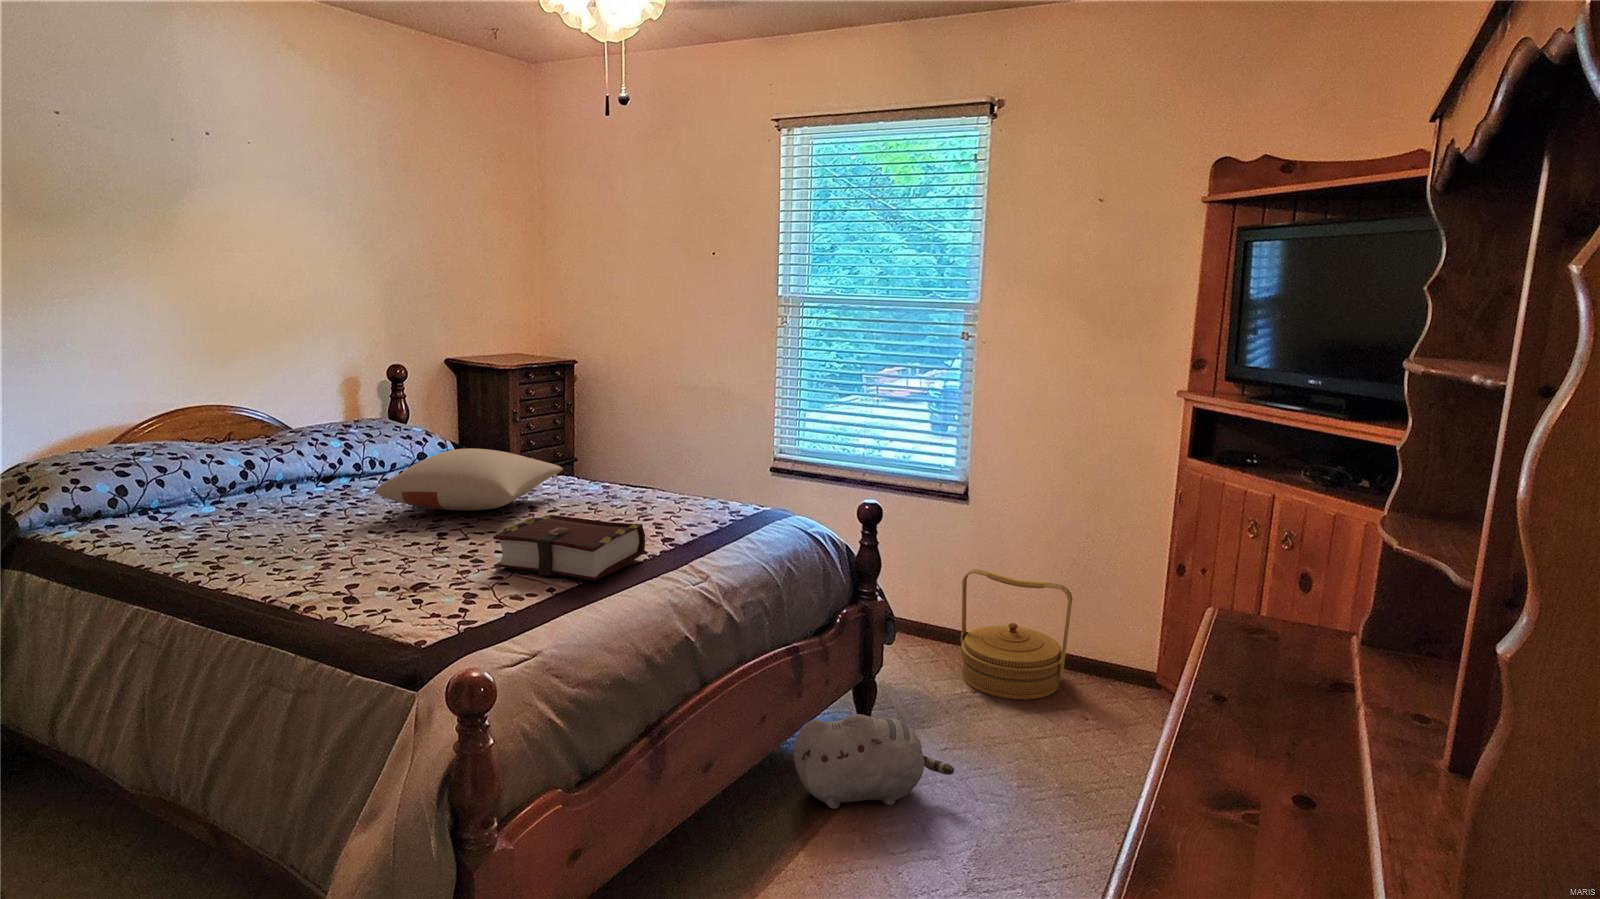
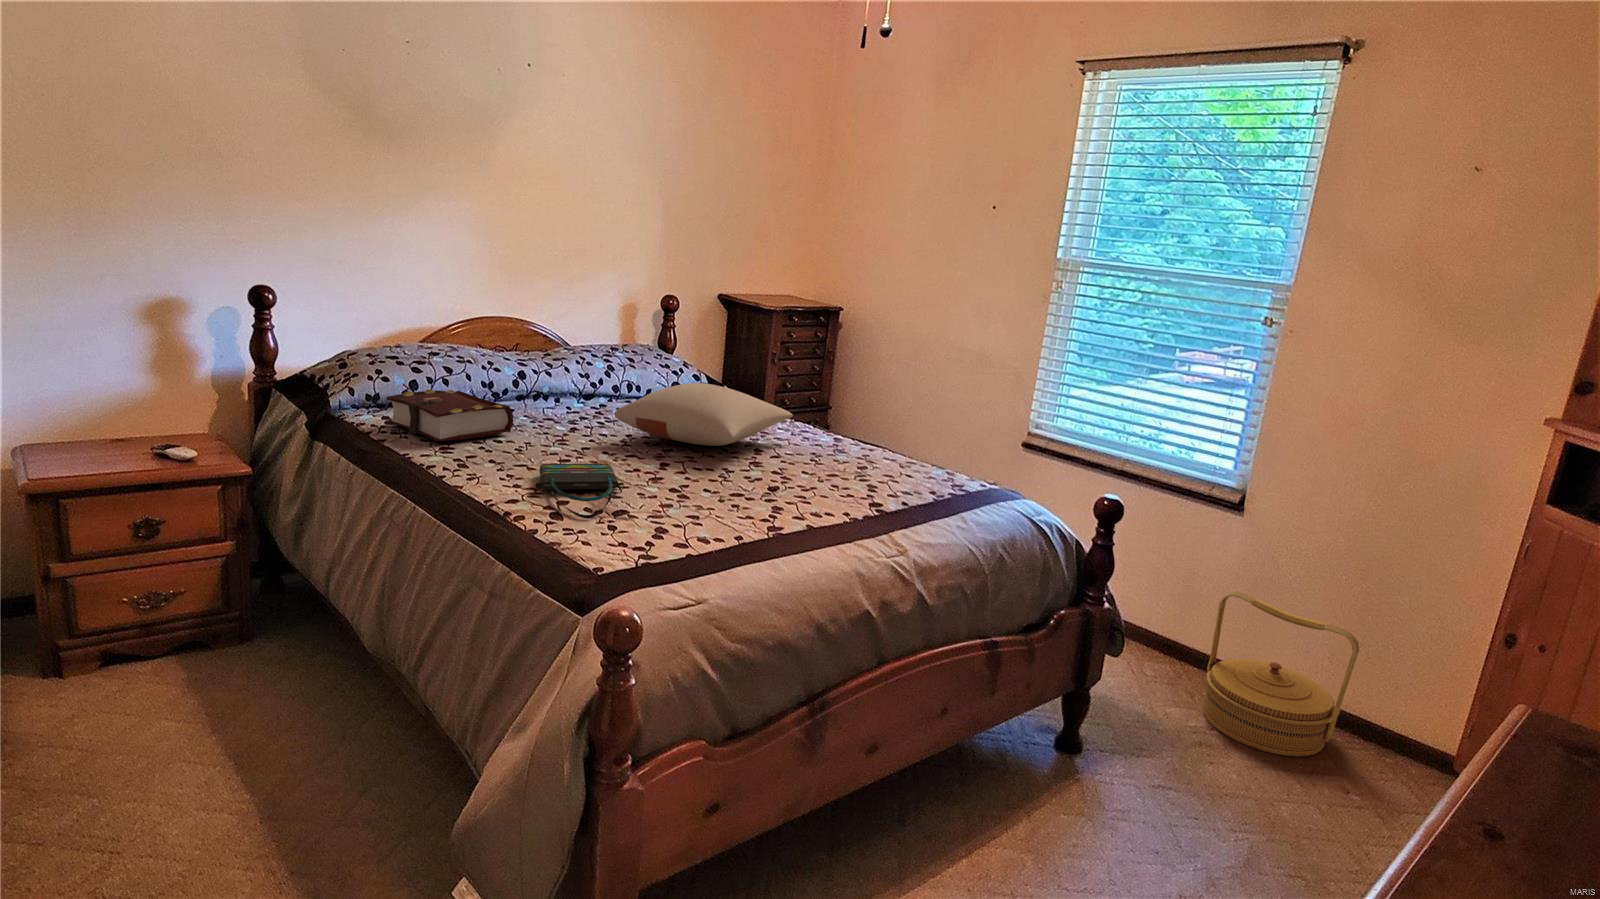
book: present [493,515,645,581] -> present [386,389,513,441]
tote bag: none [311,542,412,598] -> present [535,463,623,519]
plush toy: present [793,714,954,809] -> none [980,725,1164,838]

